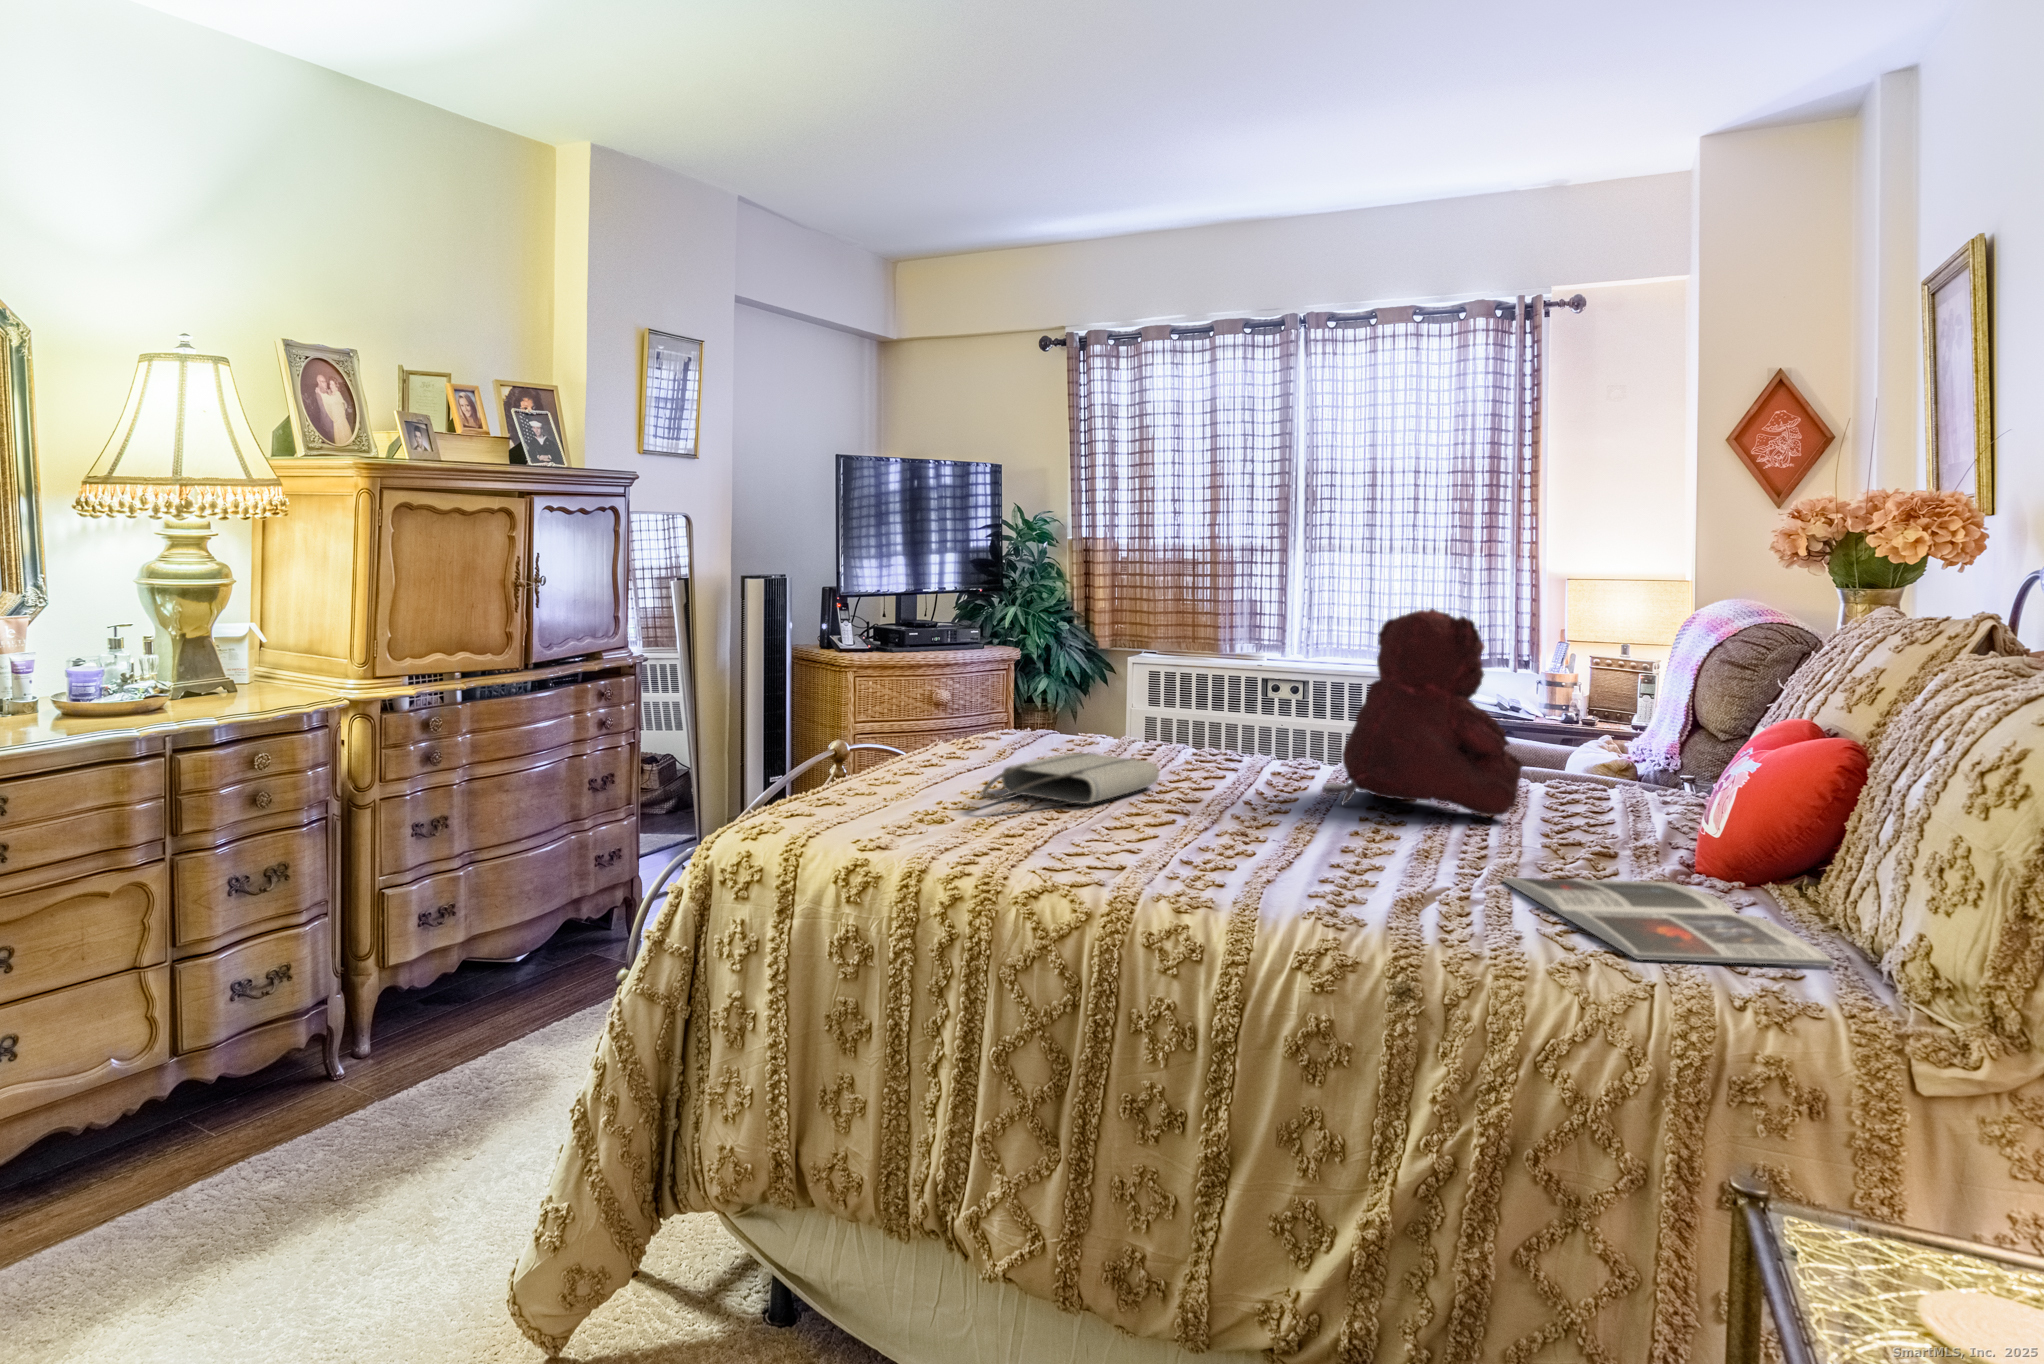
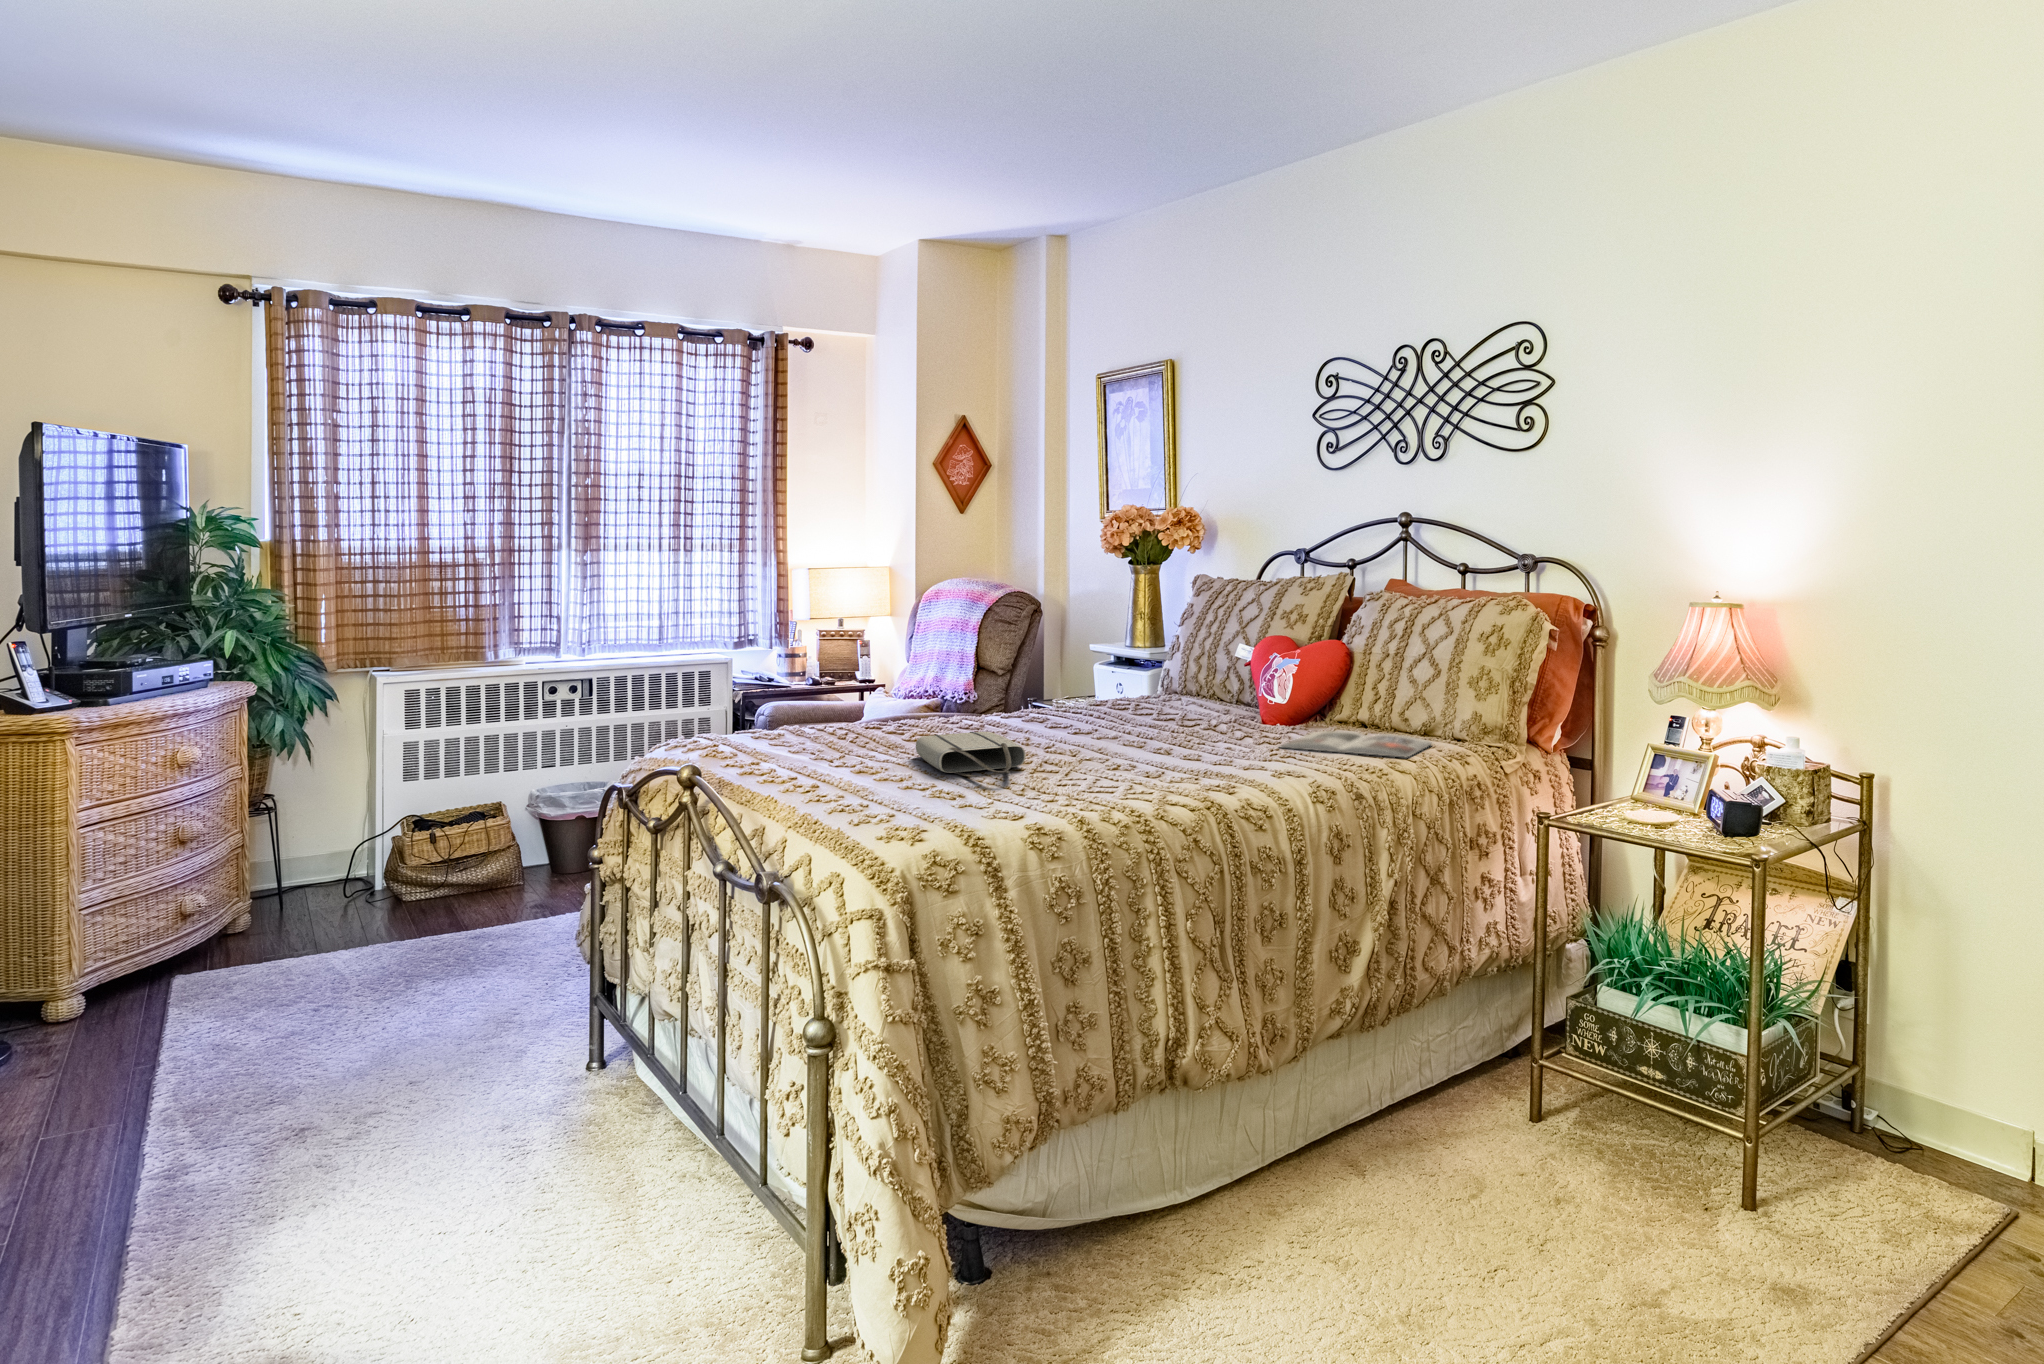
teddy bear: present [1322,608,1523,816] -> none [1067,597,1179,737]

